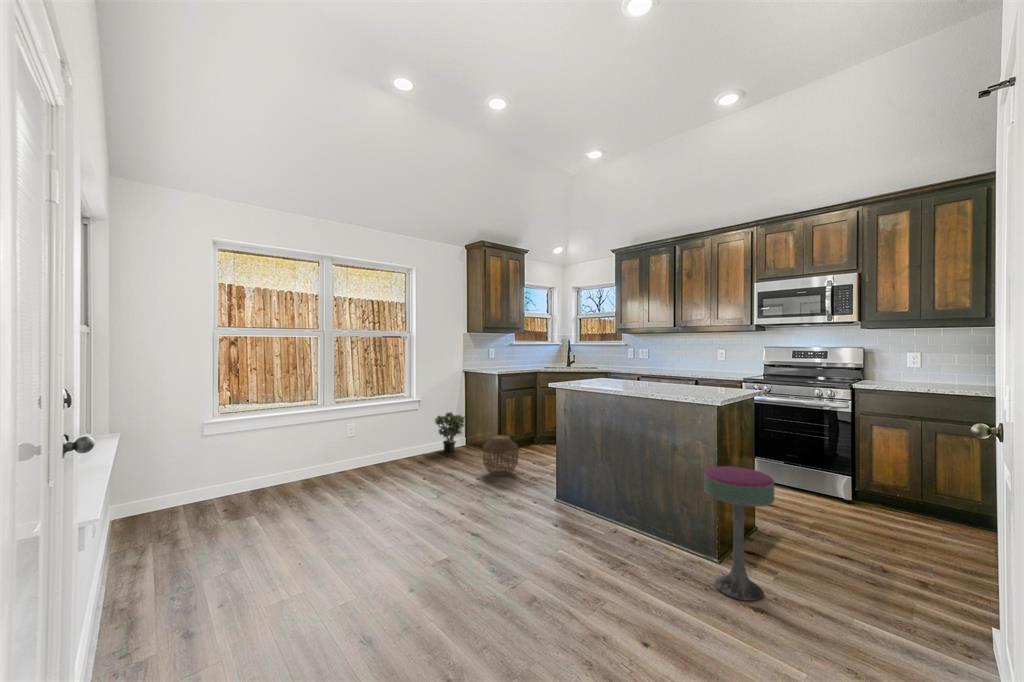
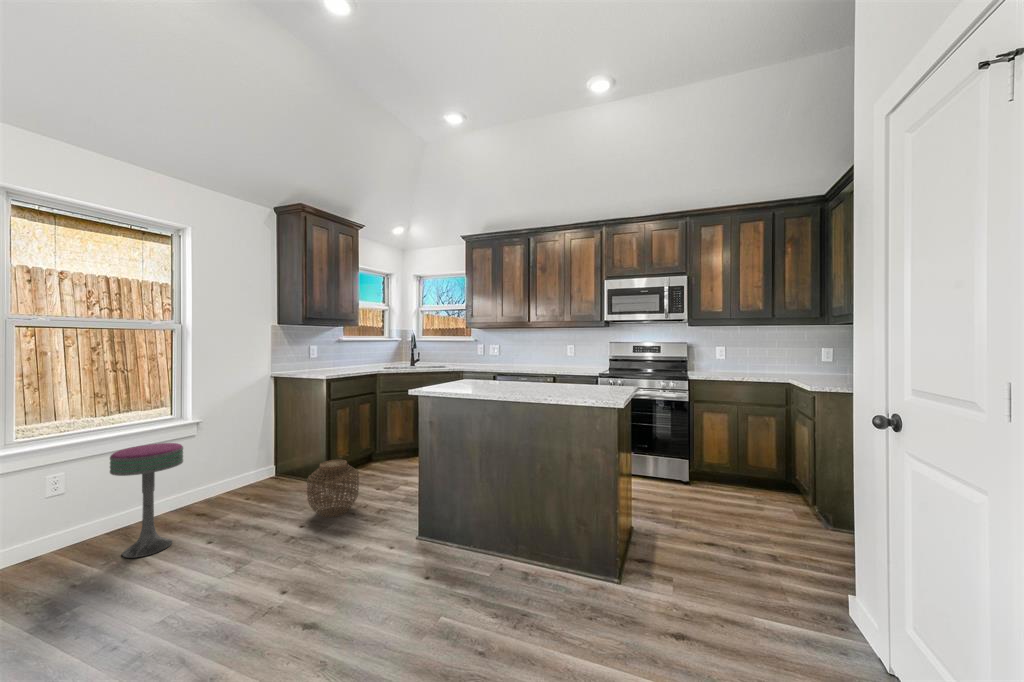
potted plant: present [435,412,465,452] -> none [224,434,276,490]
bar stool: present [704,466,775,601] -> present [110,443,183,558]

